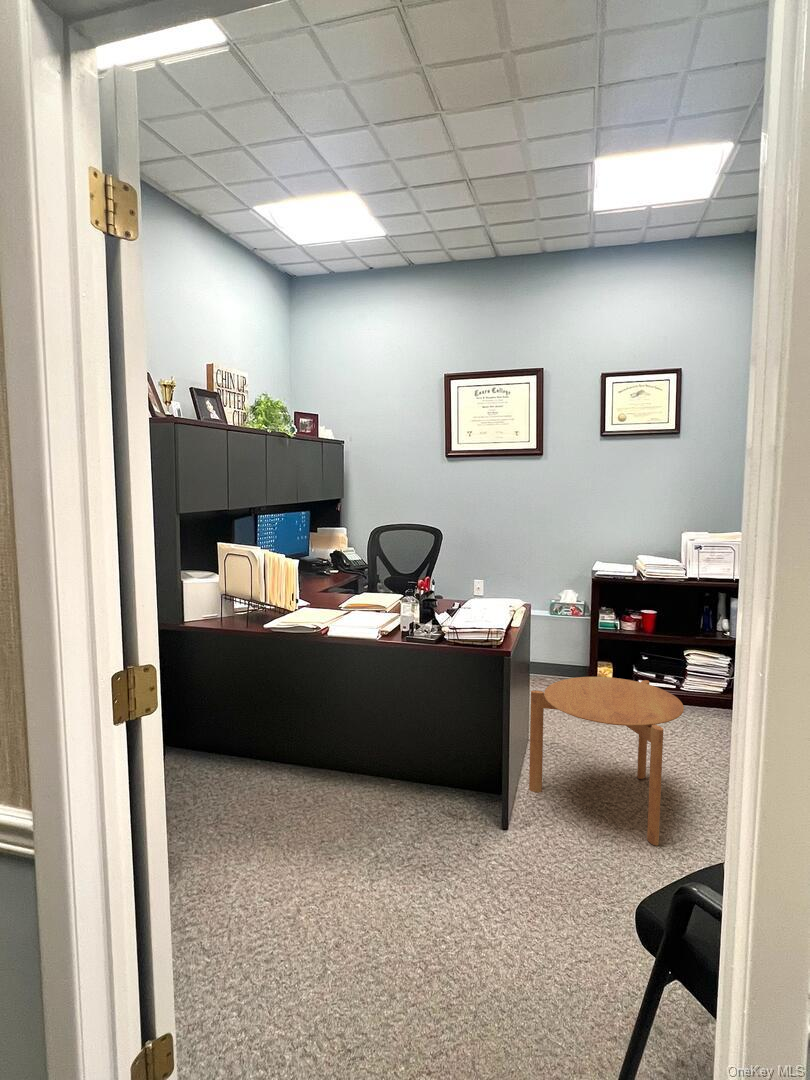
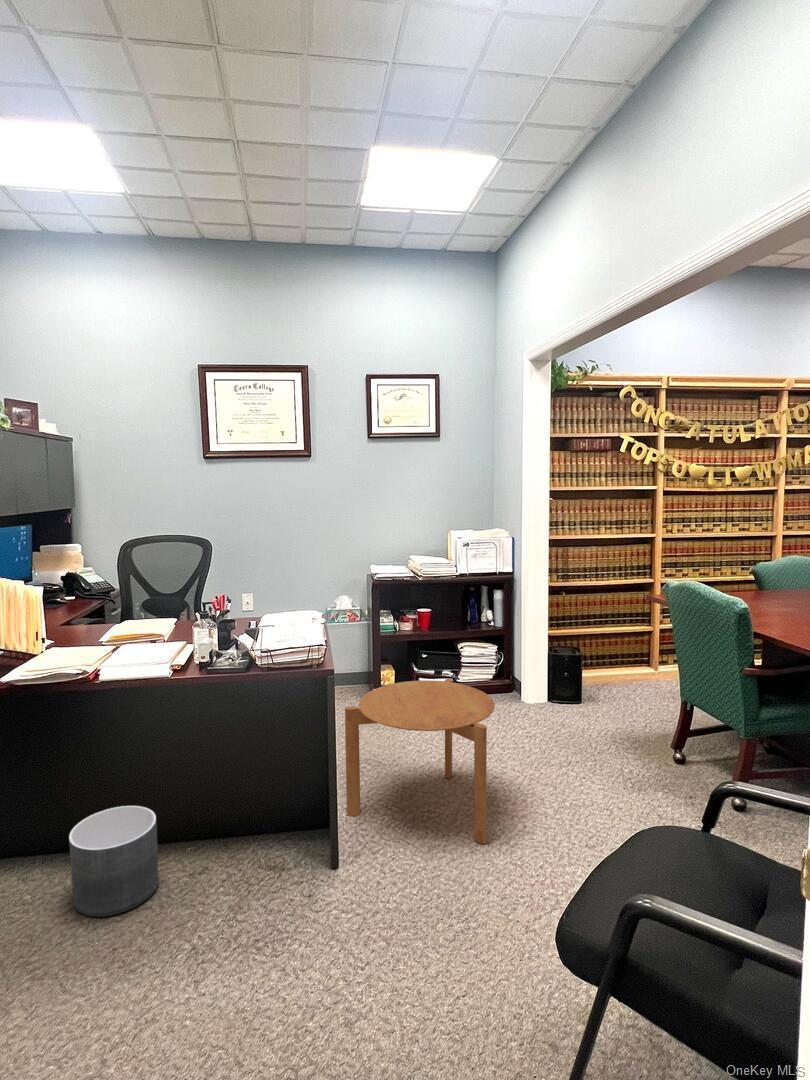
planter: none [301,738,364,818] -> present [69,806,159,917]

